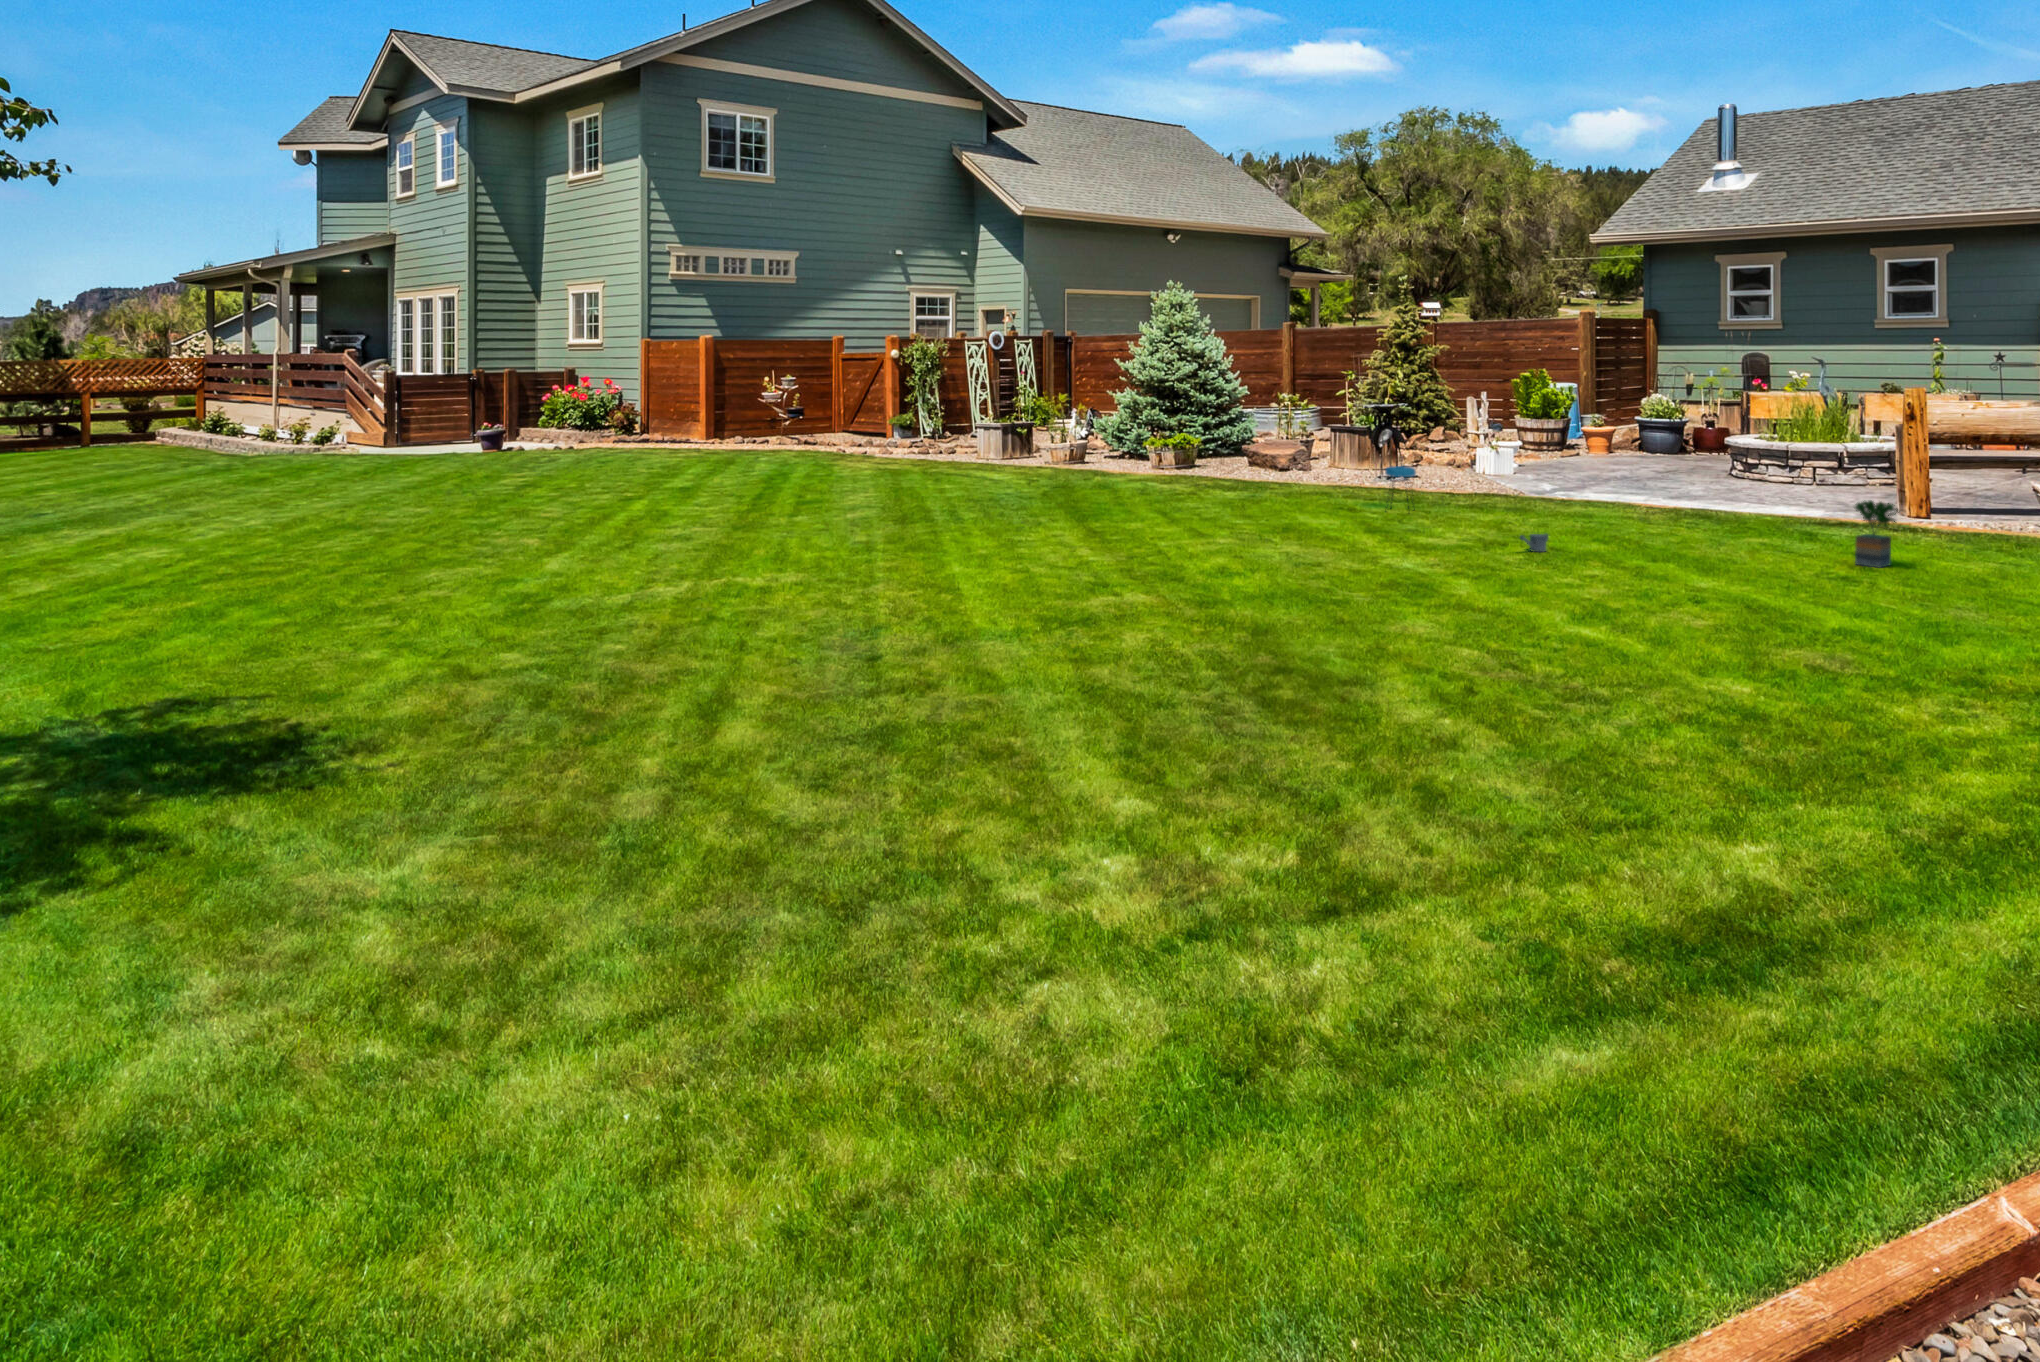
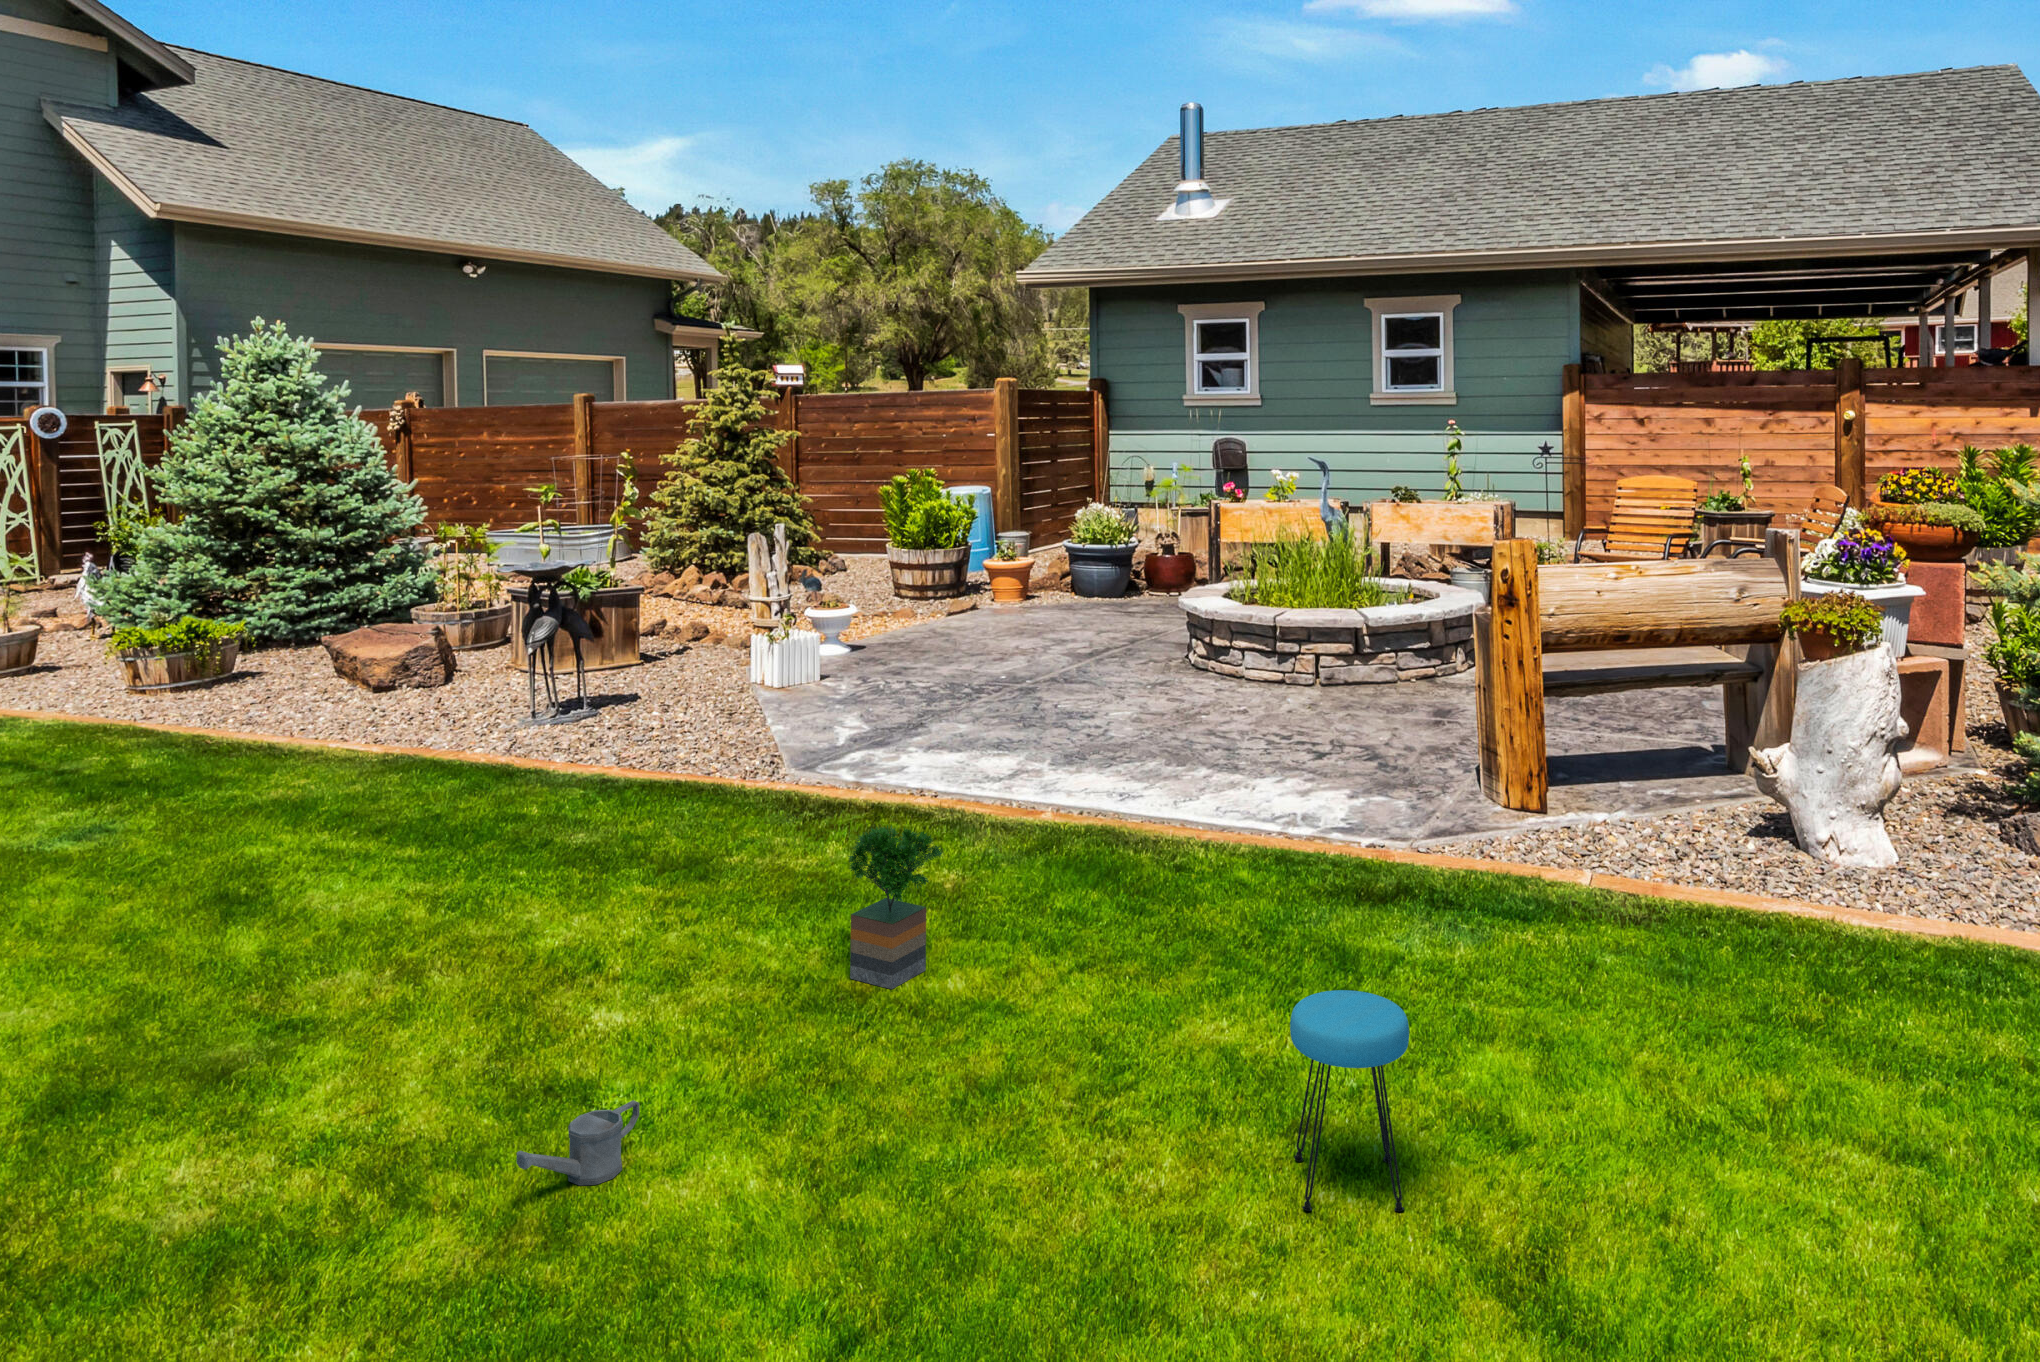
stool: present [1385,466,1416,509] -> present [1290,990,1409,1211]
potted tree: present [1855,500,1900,568] -> present [848,825,942,989]

